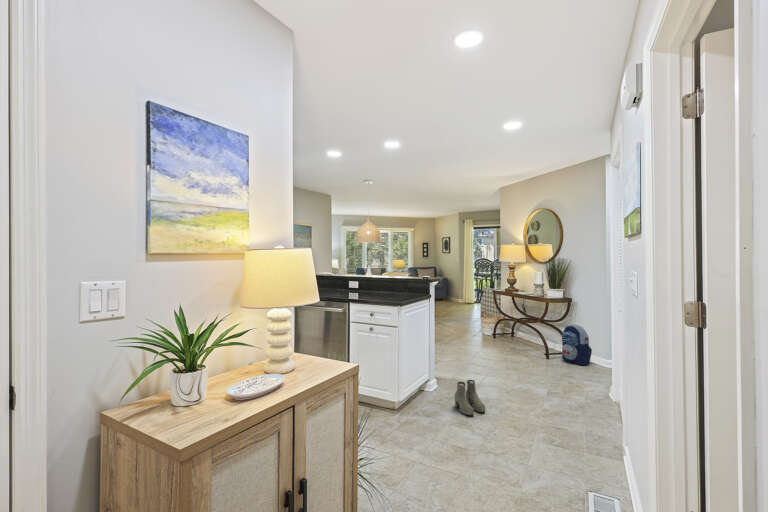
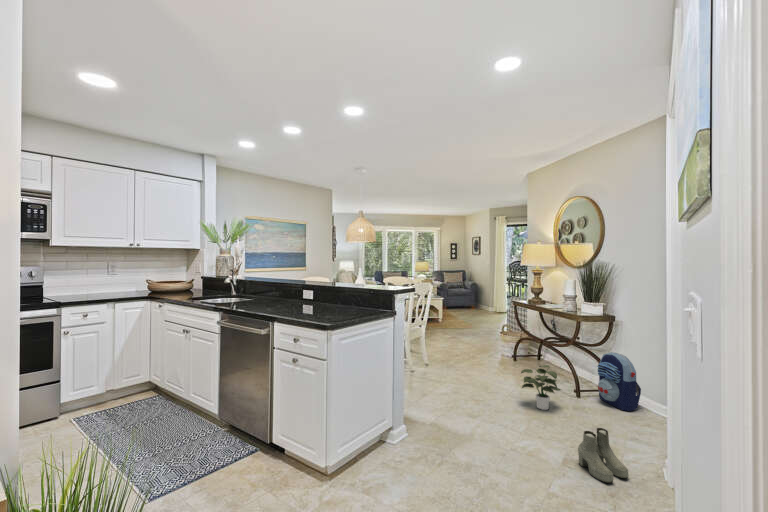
potted plant: none [508,335,539,368] -> present [521,365,561,410]
boots: present [454,380,485,416] -> present [578,428,629,483]

